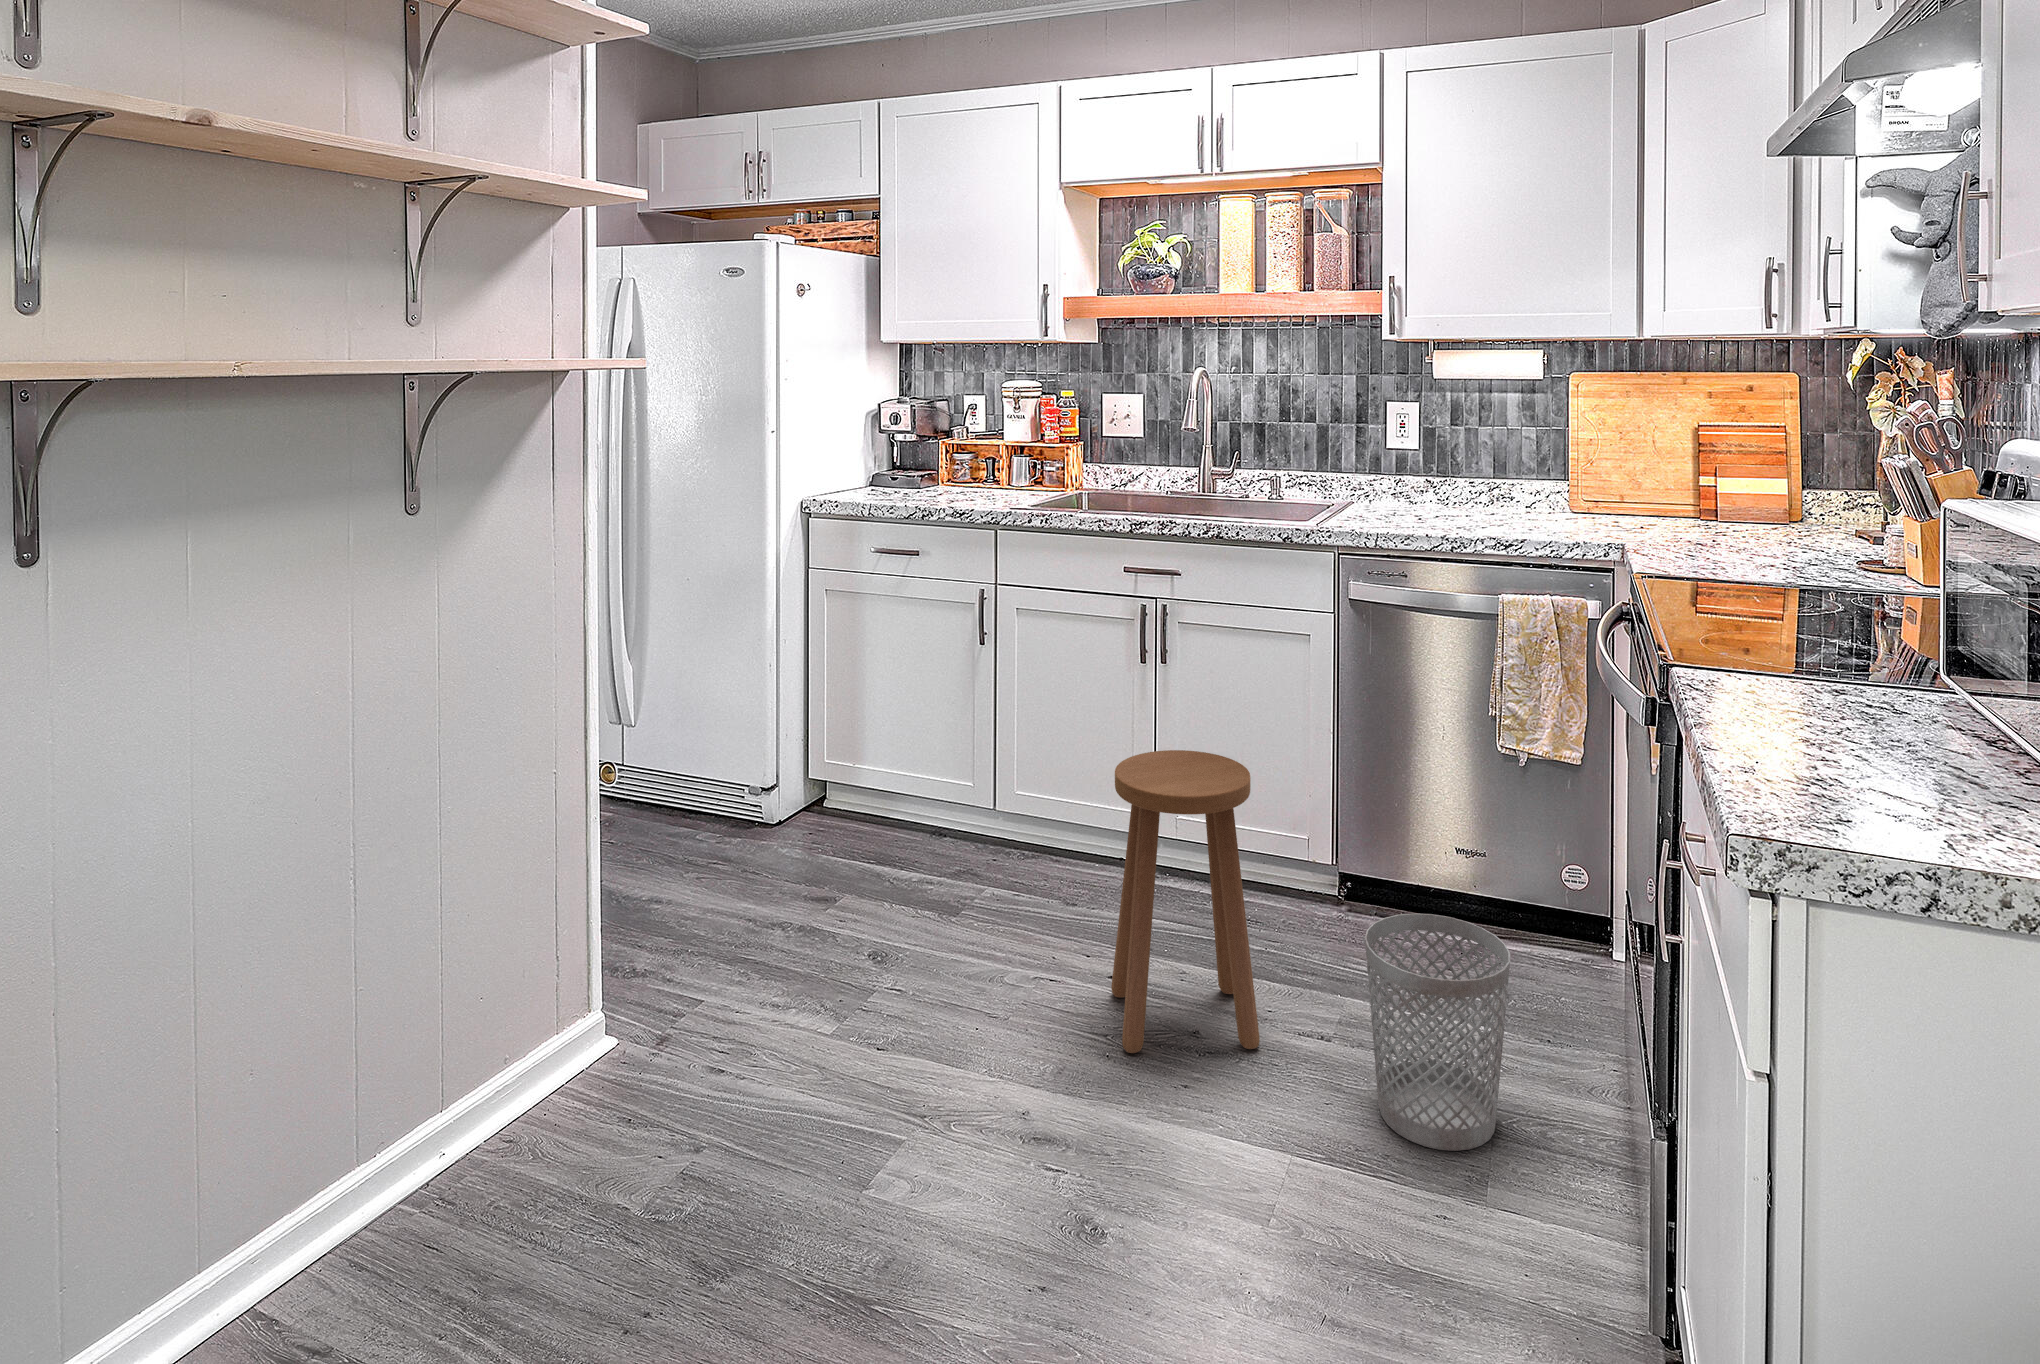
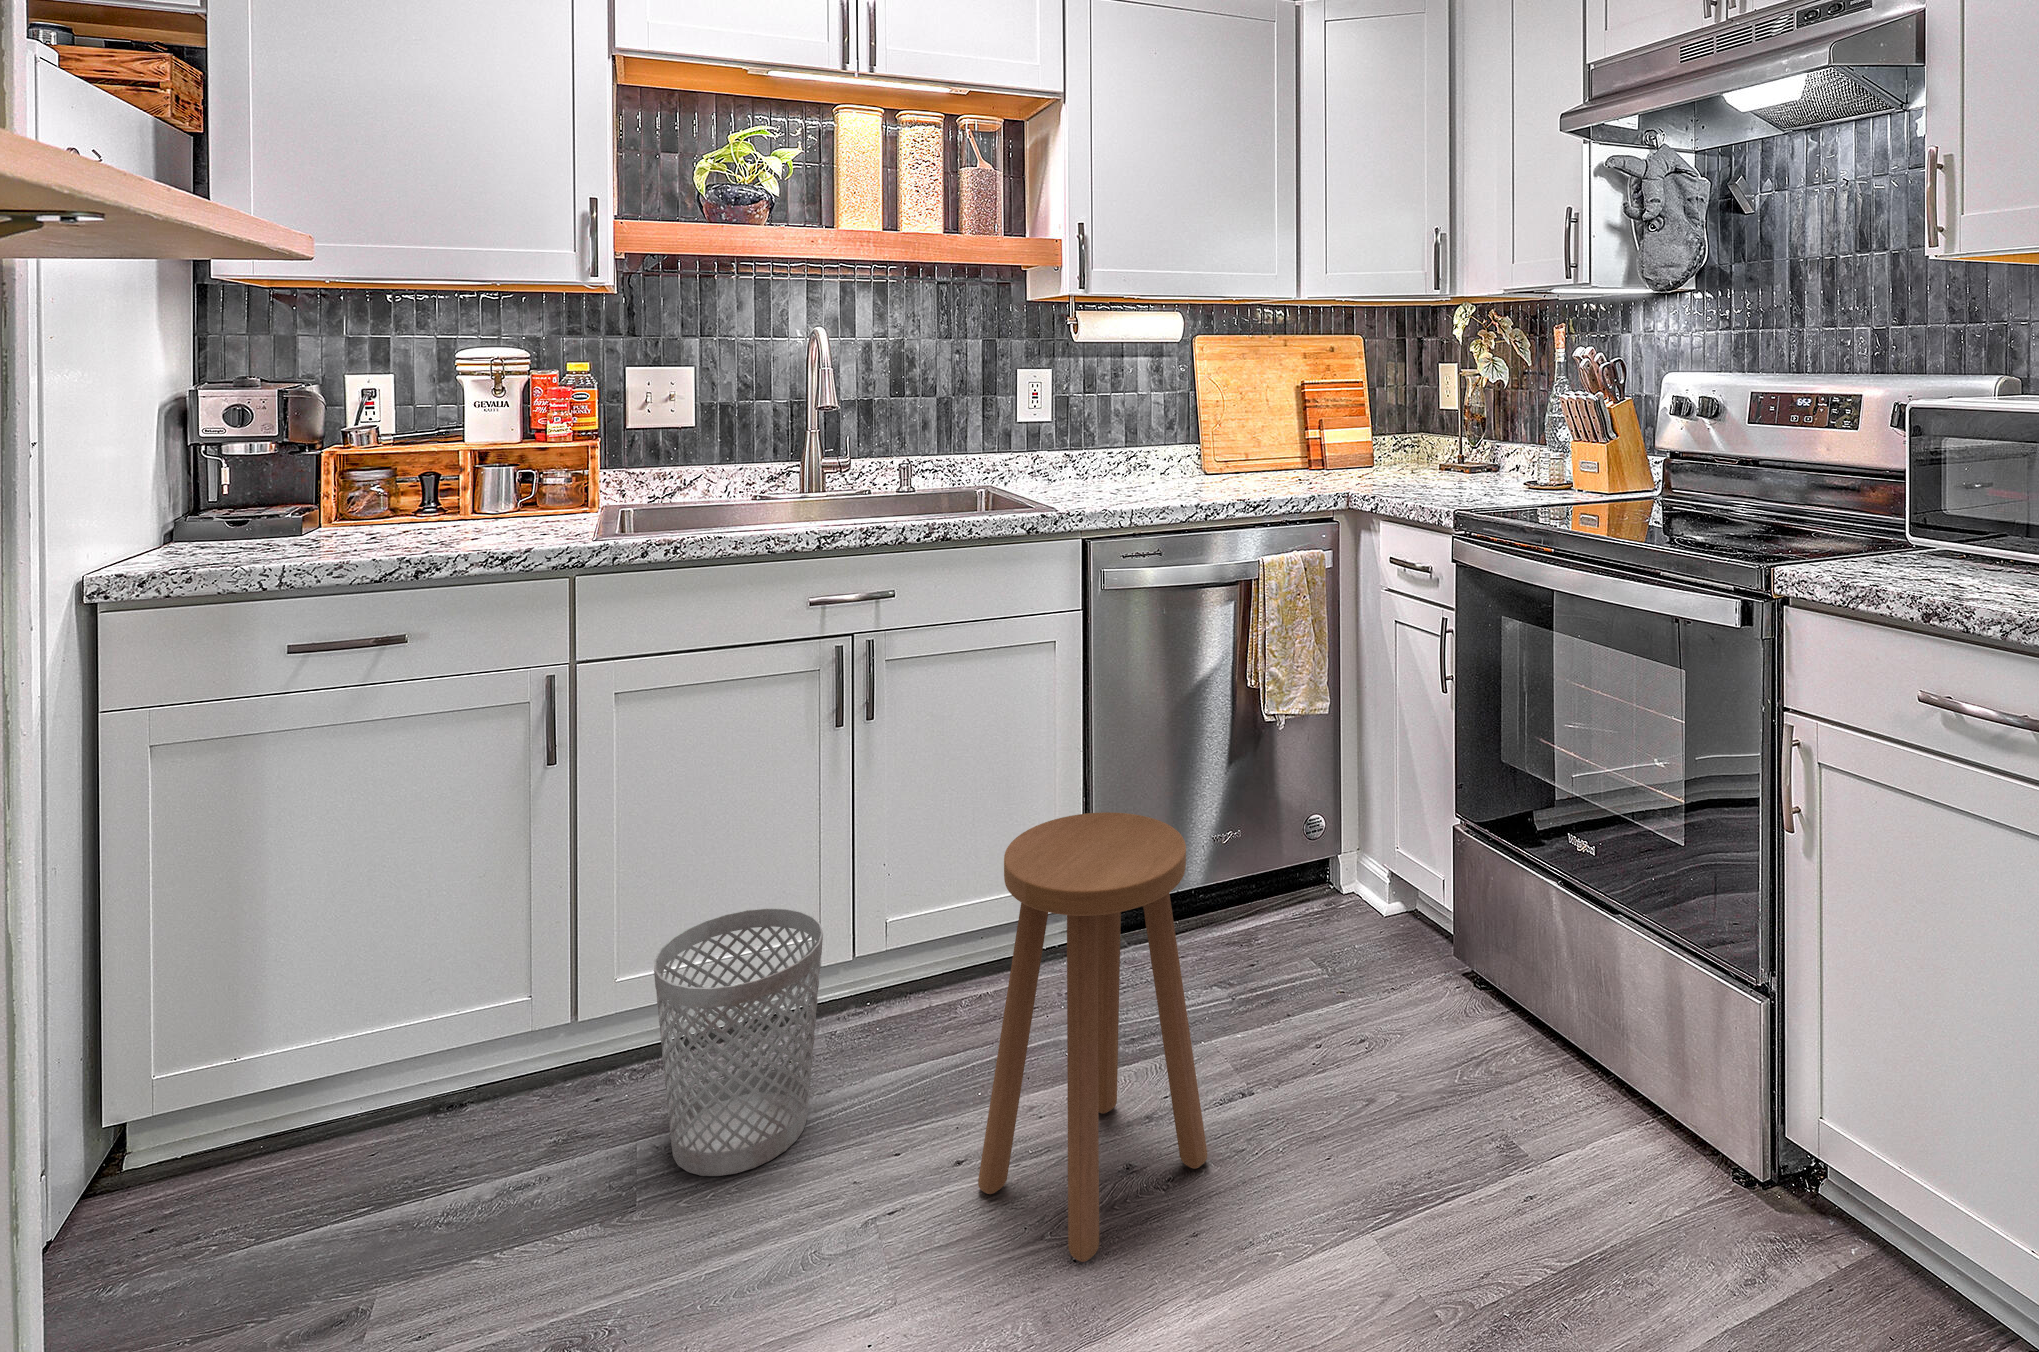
wastebasket: present [1365,913,1510,1151] -> present [654,908,823,1176]

